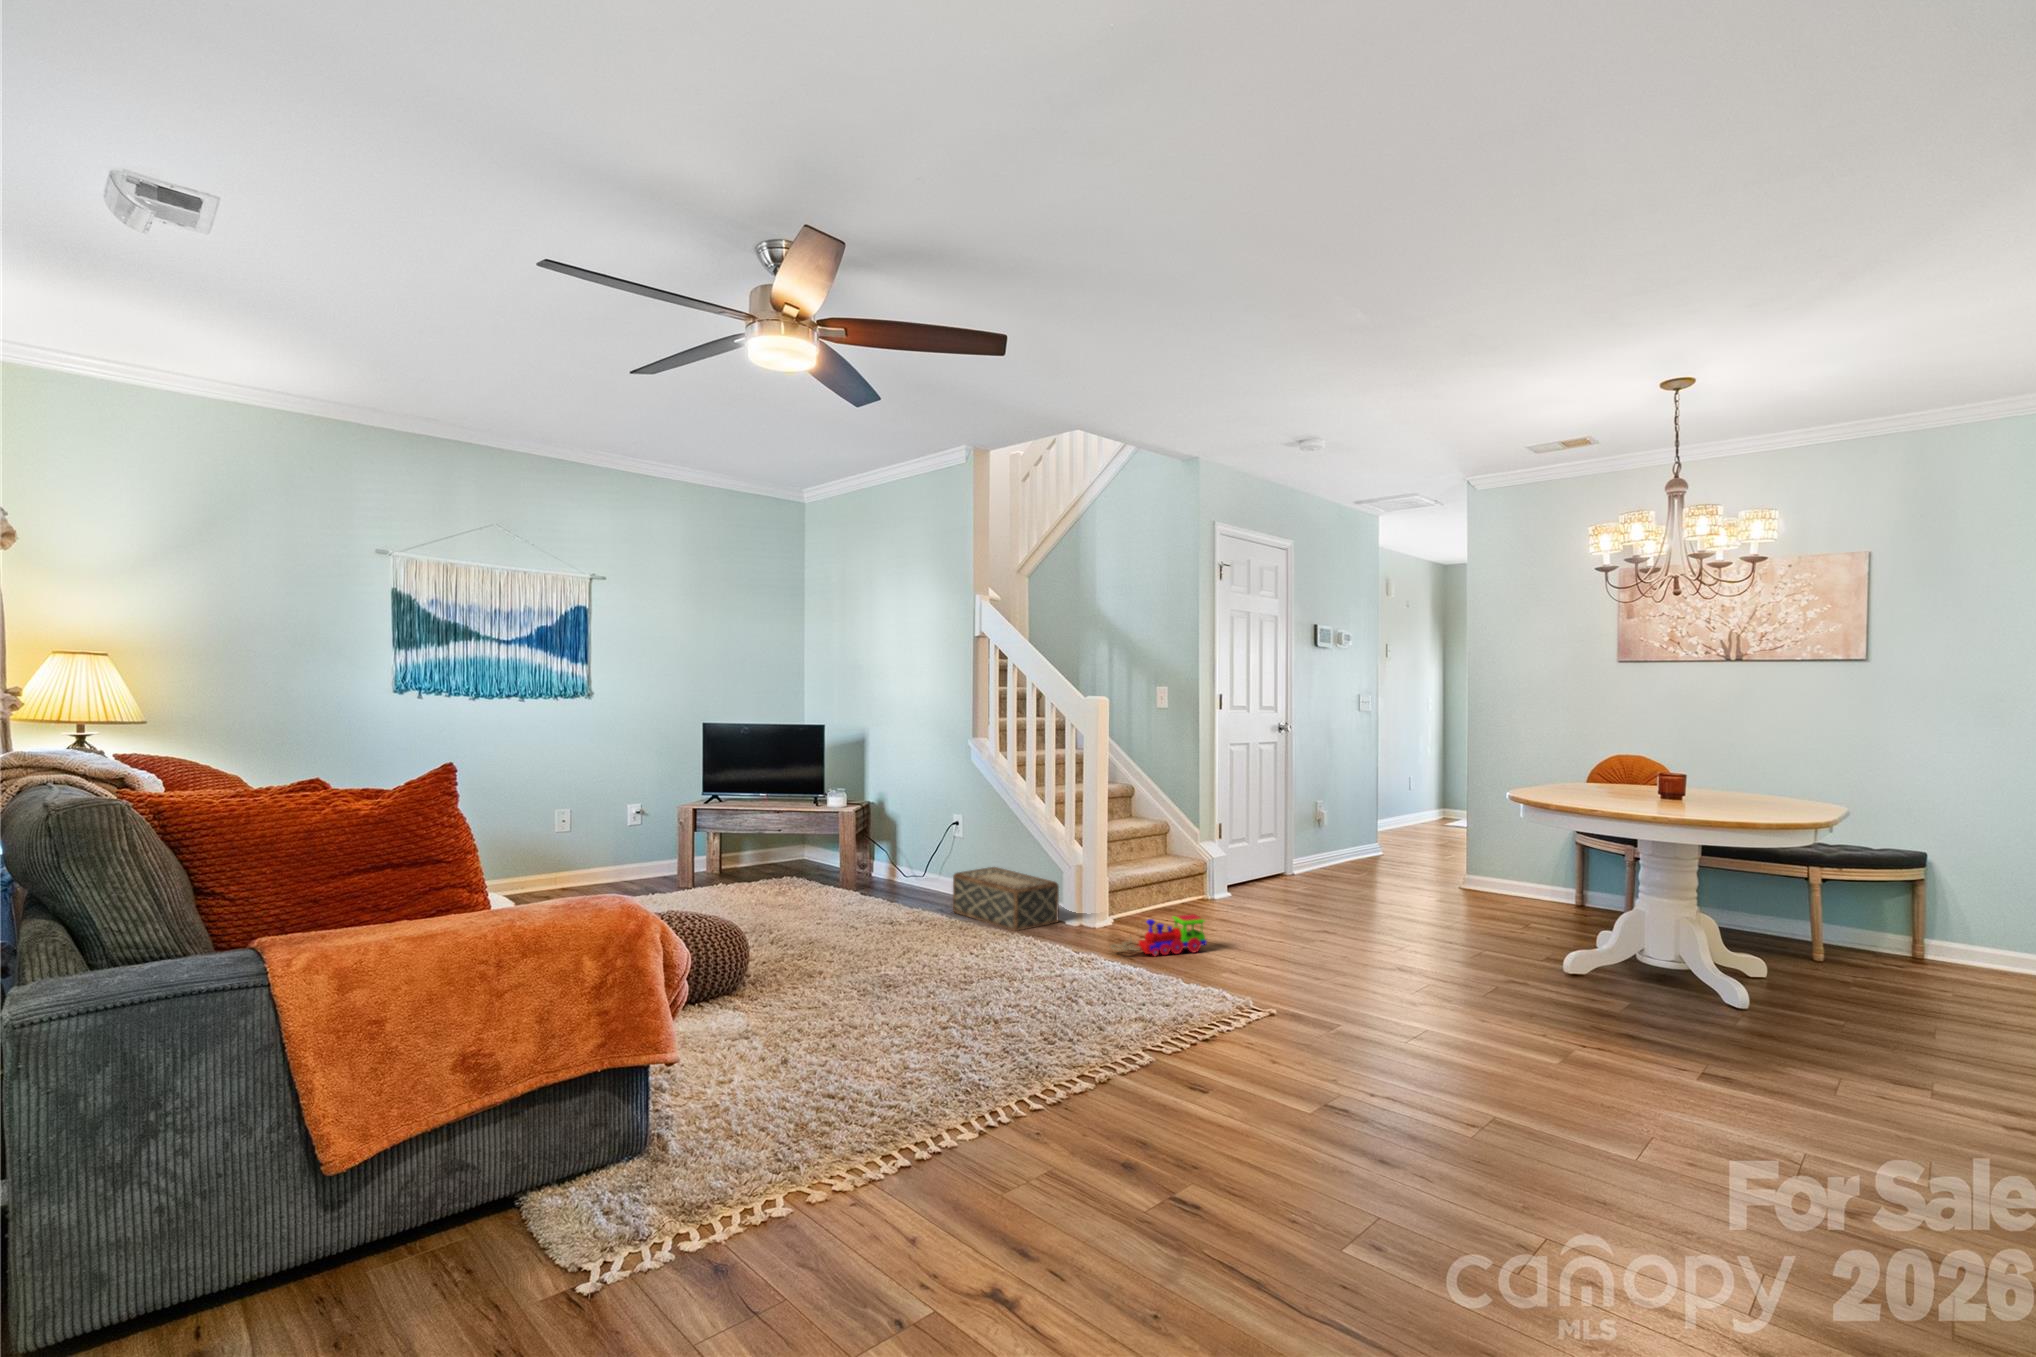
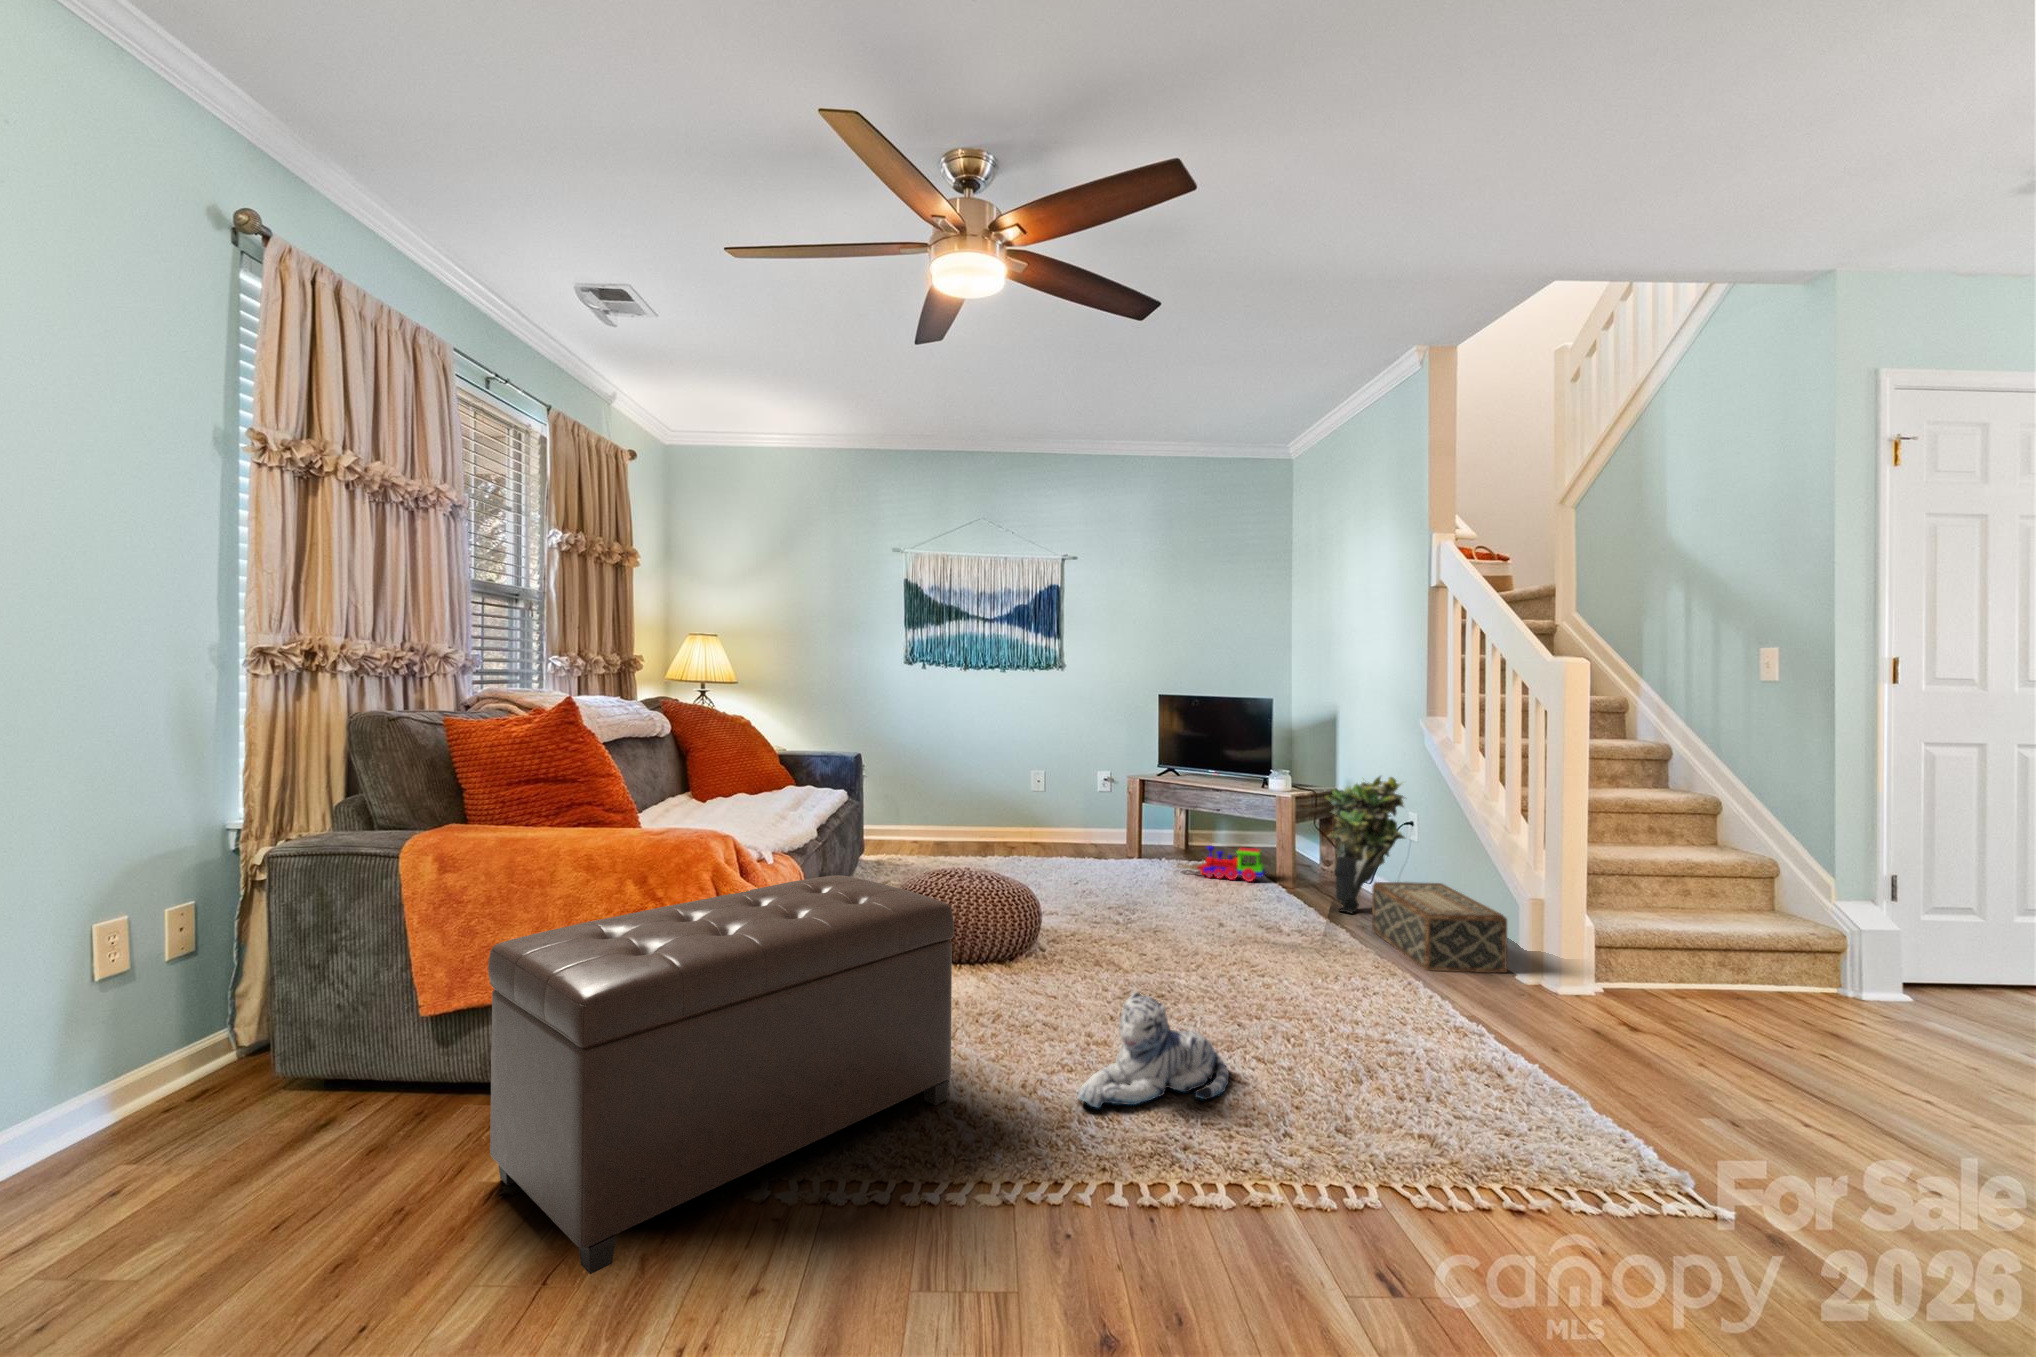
potted plant: none [895,788,956,903] -> present [1326,776,1405,913]
toy train: present [1110,914,1206,956] -> present [1176,846,1265,881]
ottoman: none [556,926,853,1275] -> present [488,875,954,1274]
plush toy: none [930,972,1010,1062] -> present [1078,992,1229,1108]

